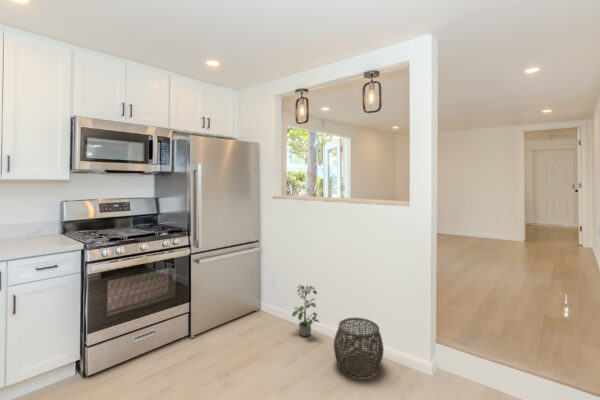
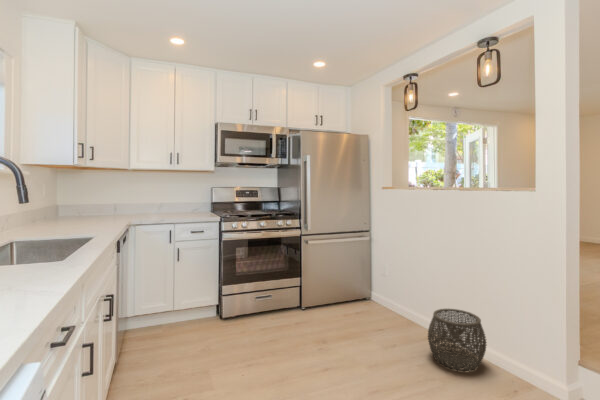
potted plant: present [292,285,319,336] -> none [394,272,422,326]

